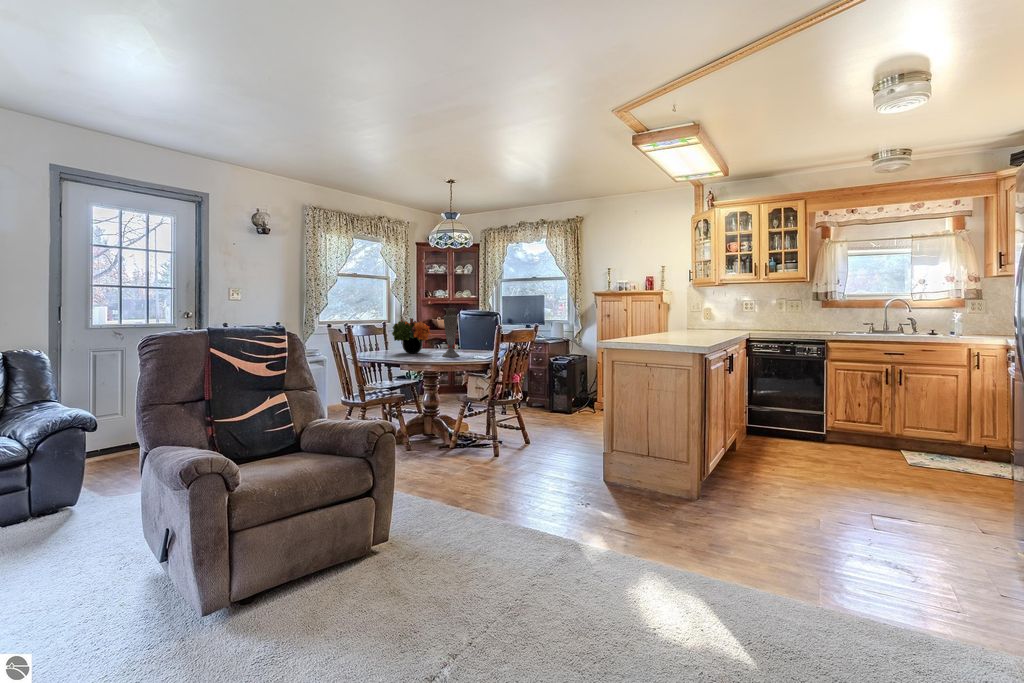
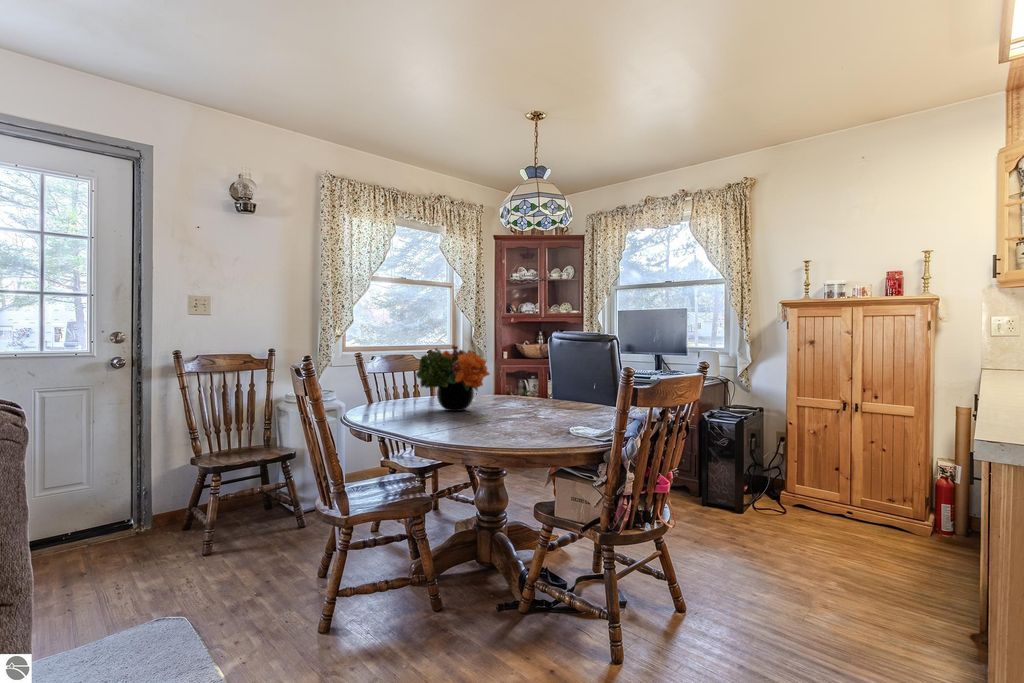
vase: present [442,308,459,357] -> none [504,327,539,428]

